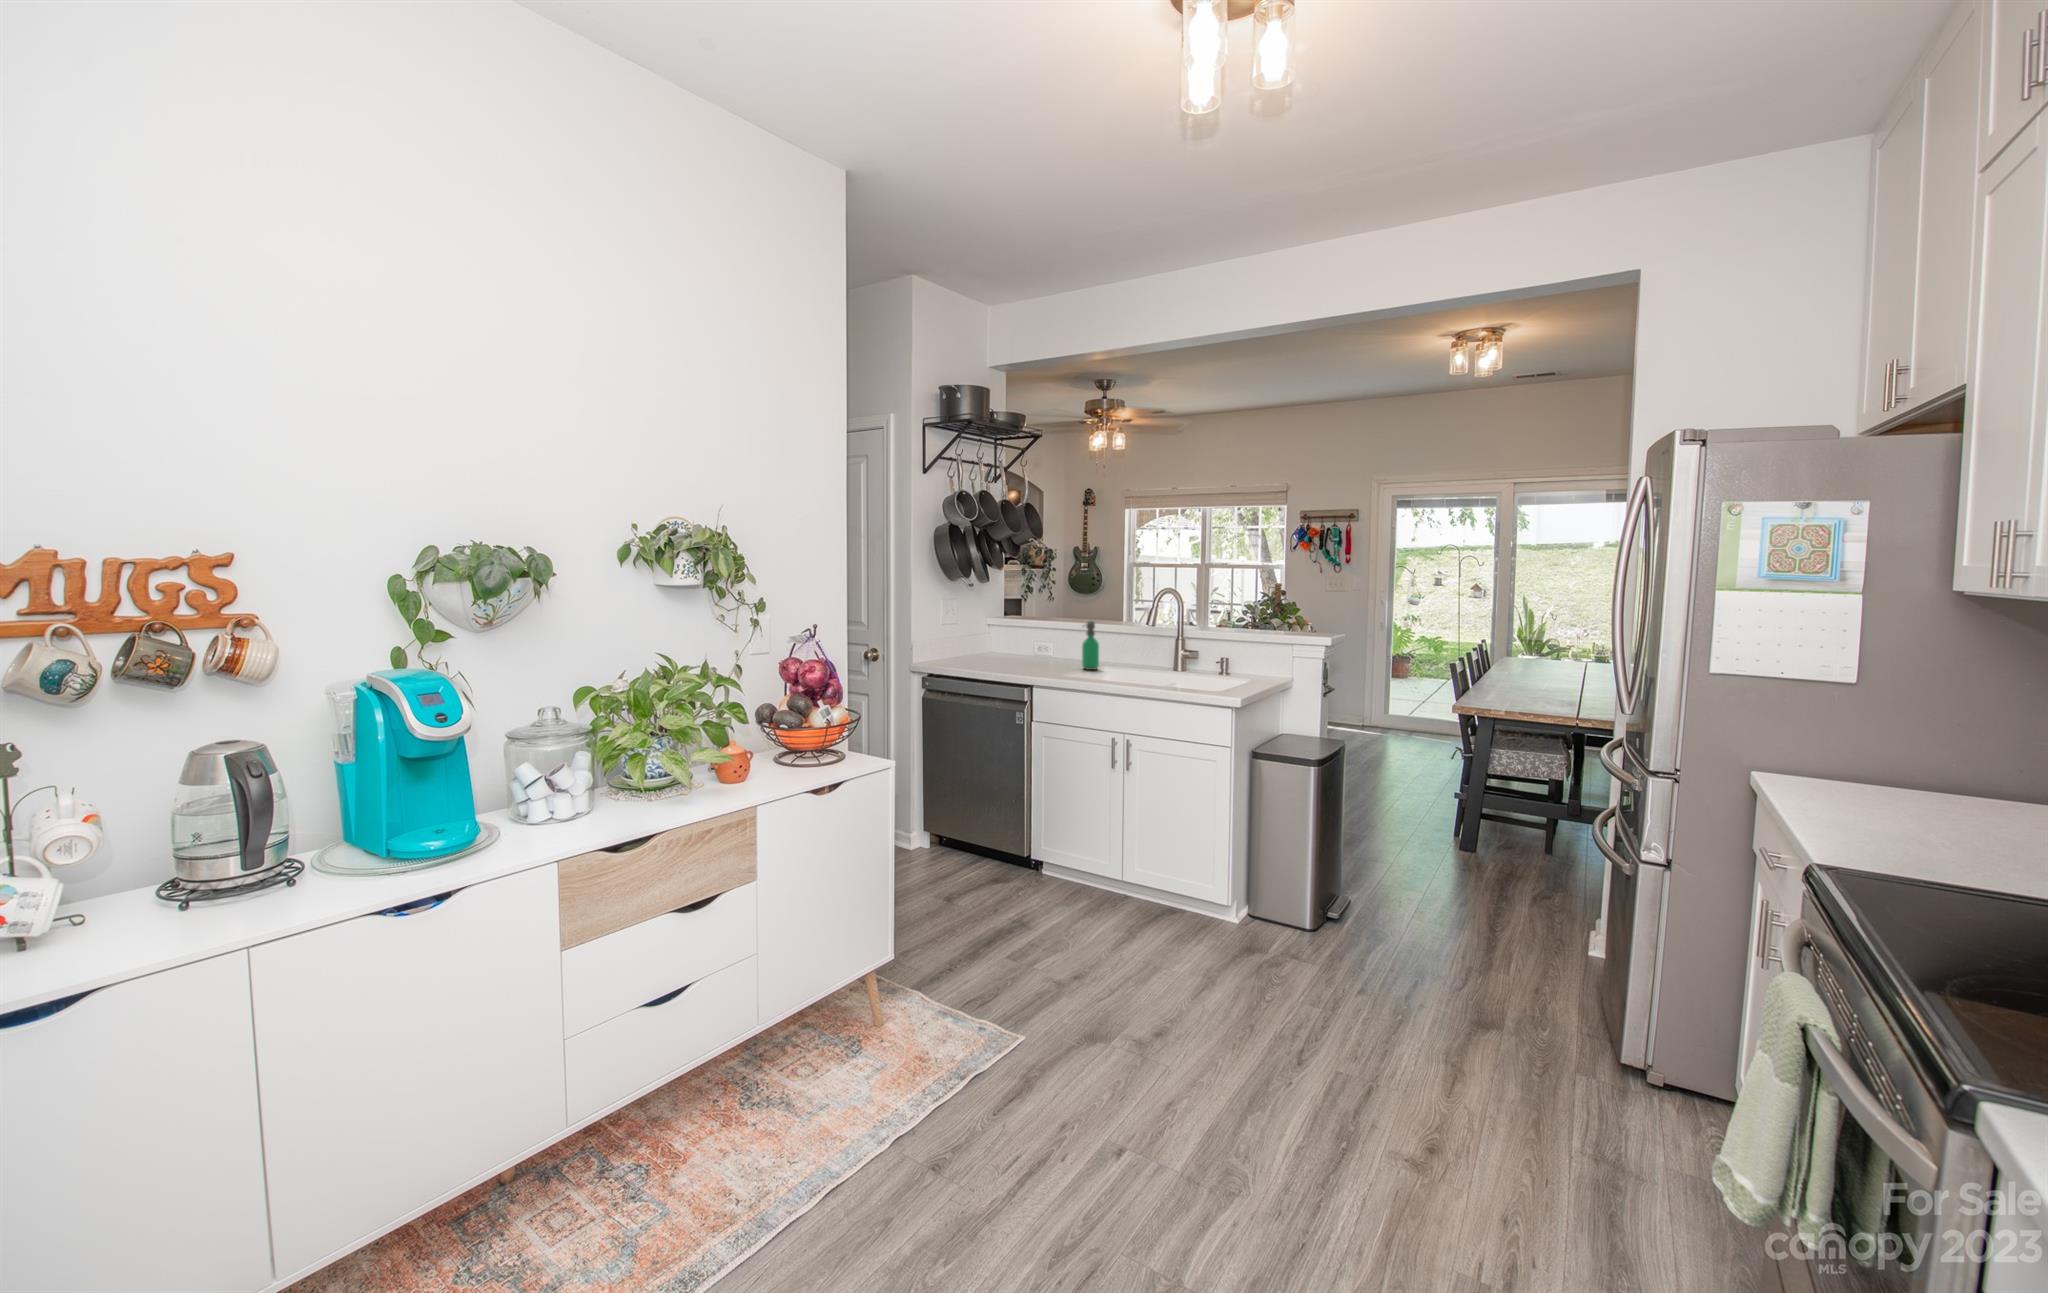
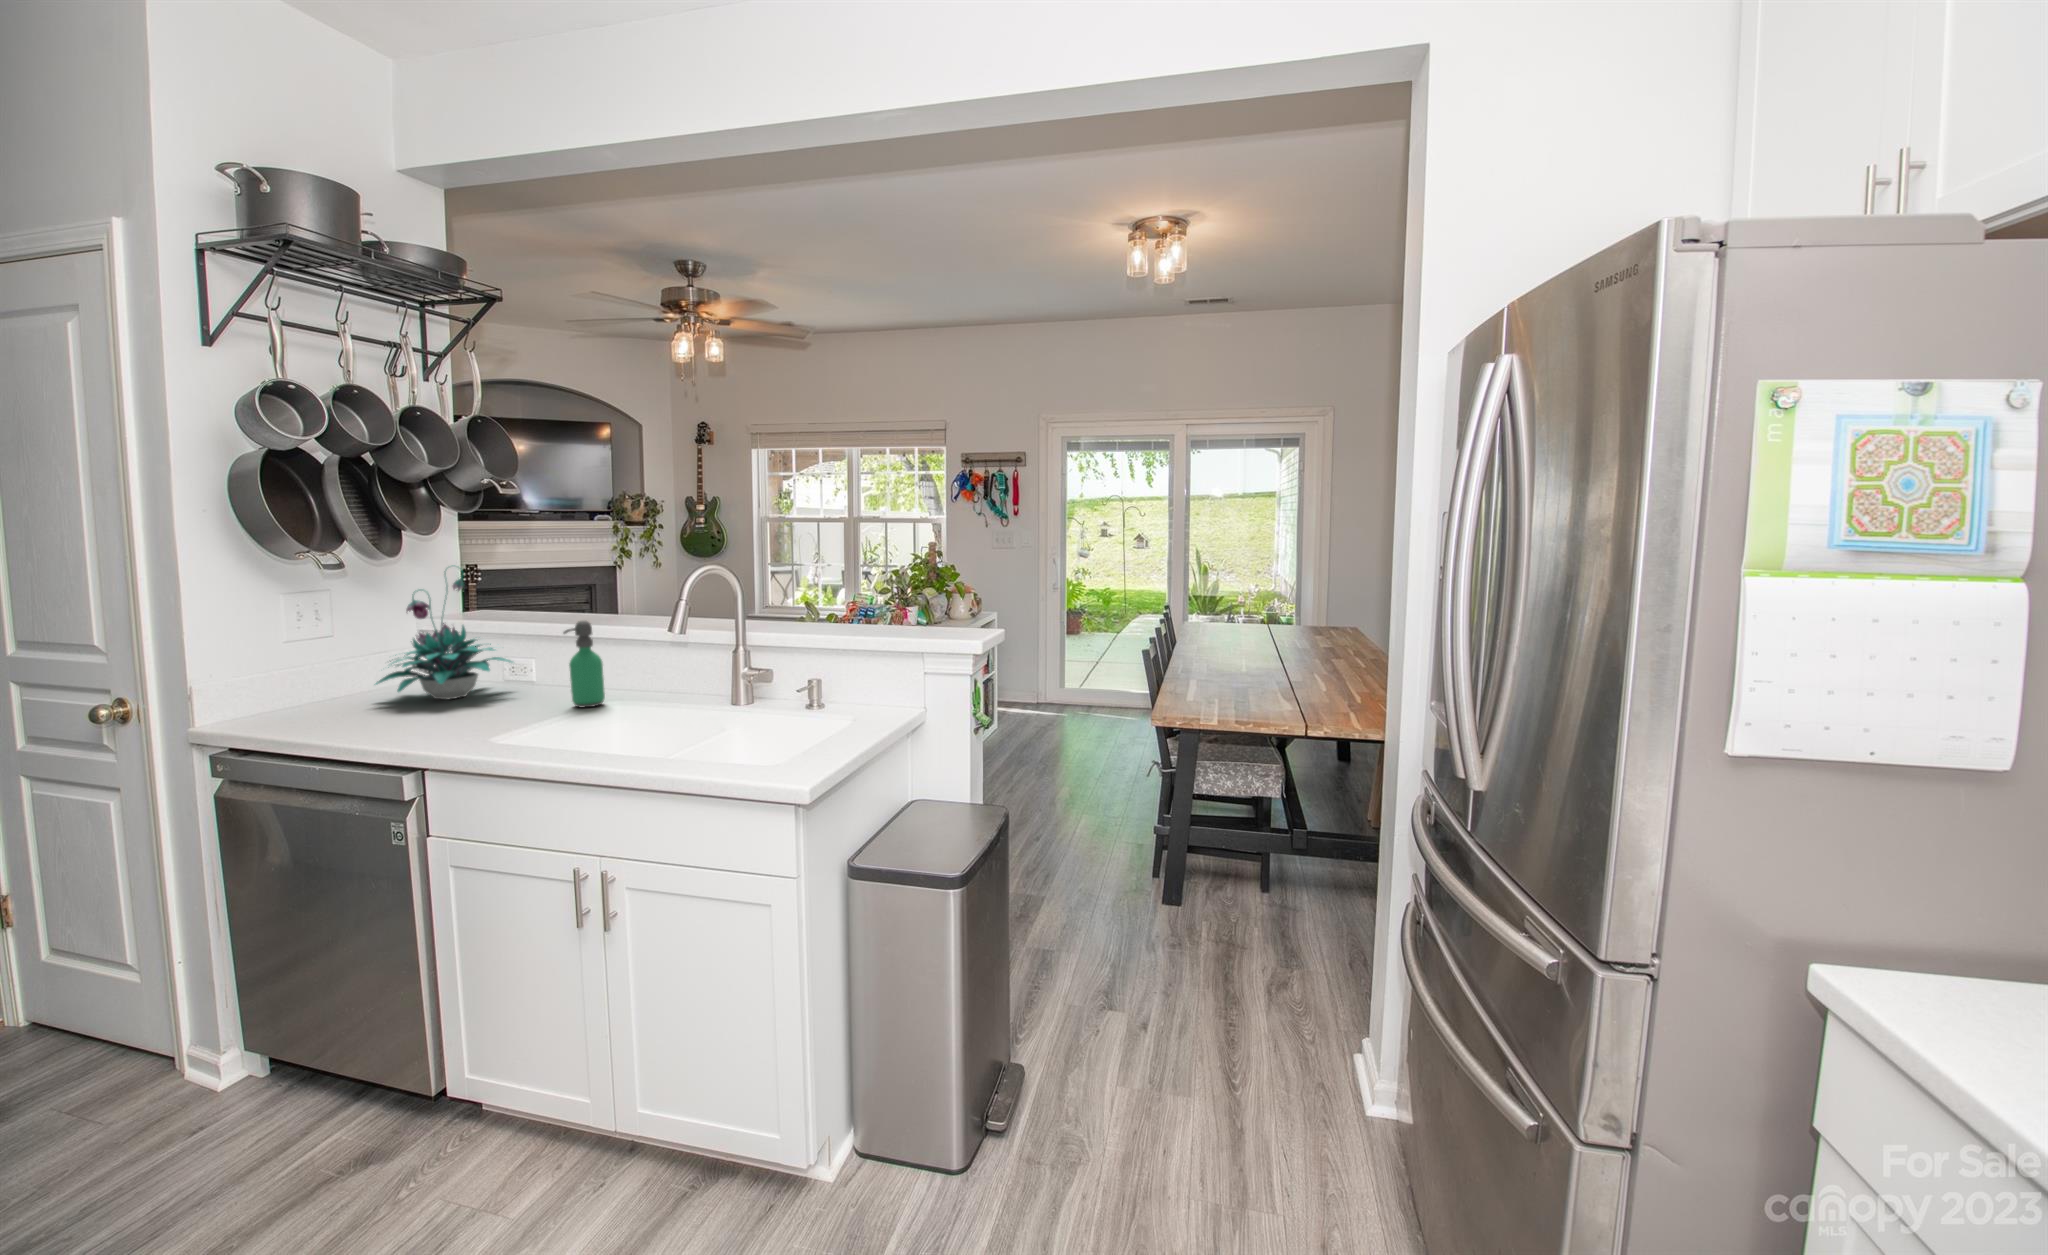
plant: none [979,589,1047,663] -> present [376,571,512,699]

